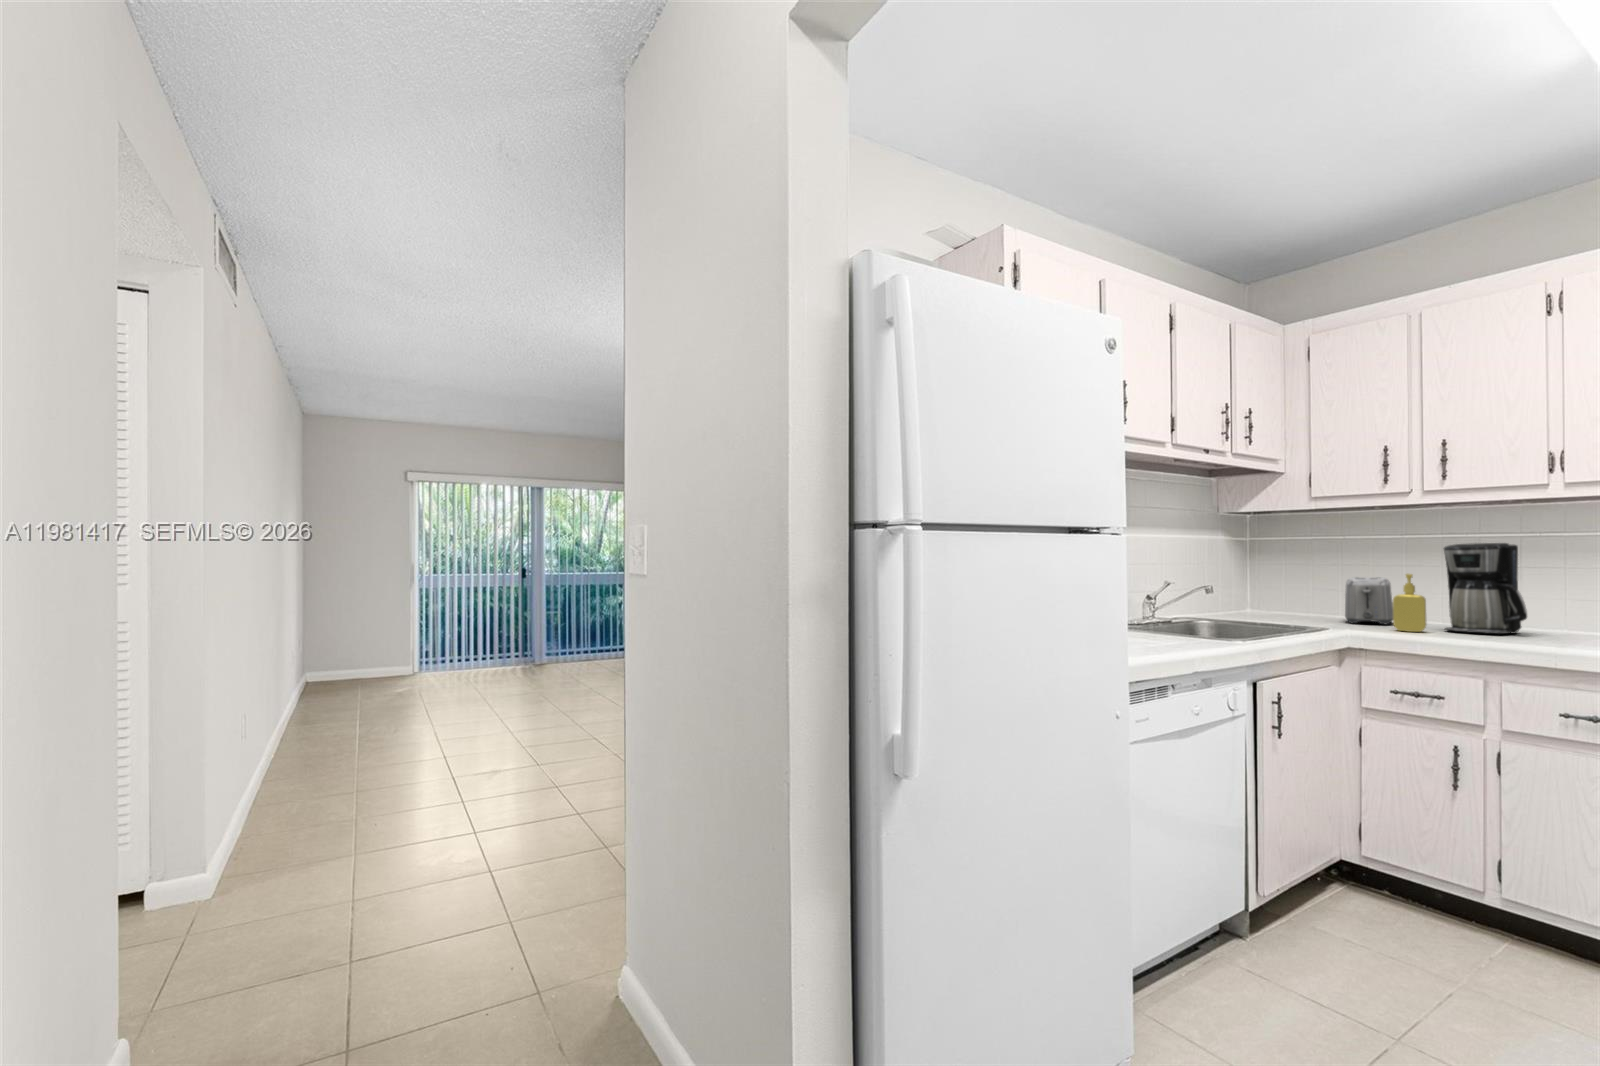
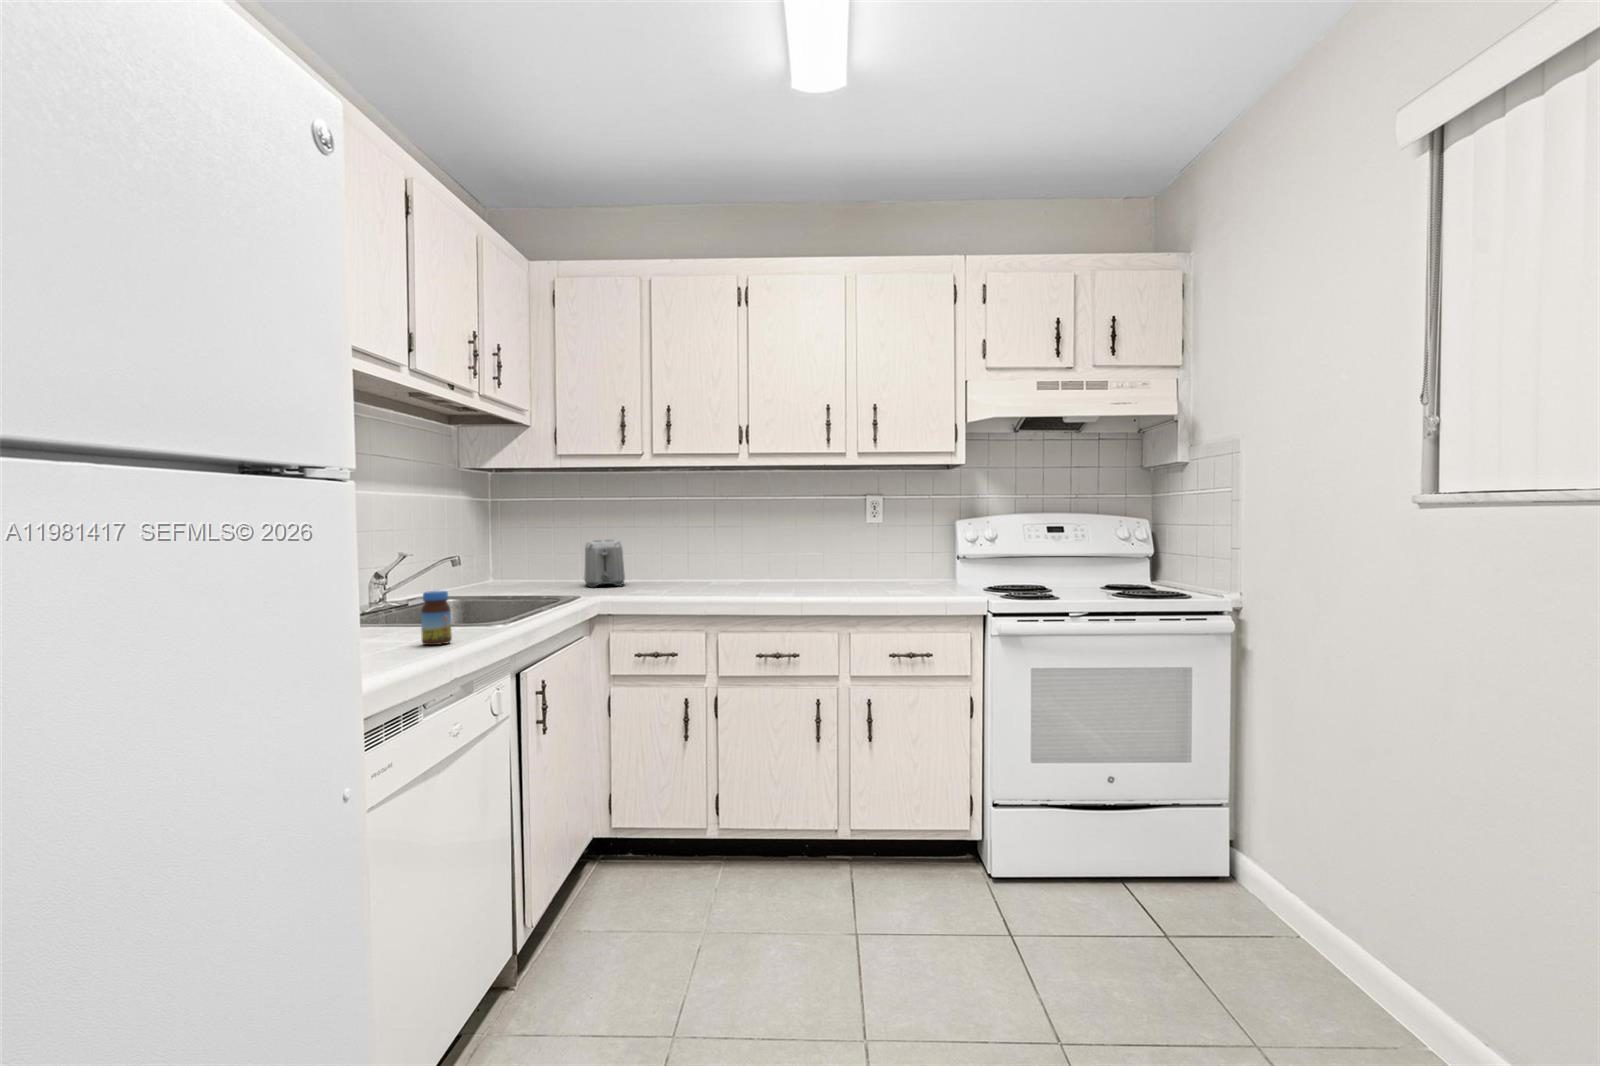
coffee maker: present [1444,543,1527,634] -> none [665,505,723,588]
soap dispenser: present [1393,574,1426,632] -> none [630,535,655,592]
jar: none [1174,609,1196,648] -> present [421,591,452,645]

